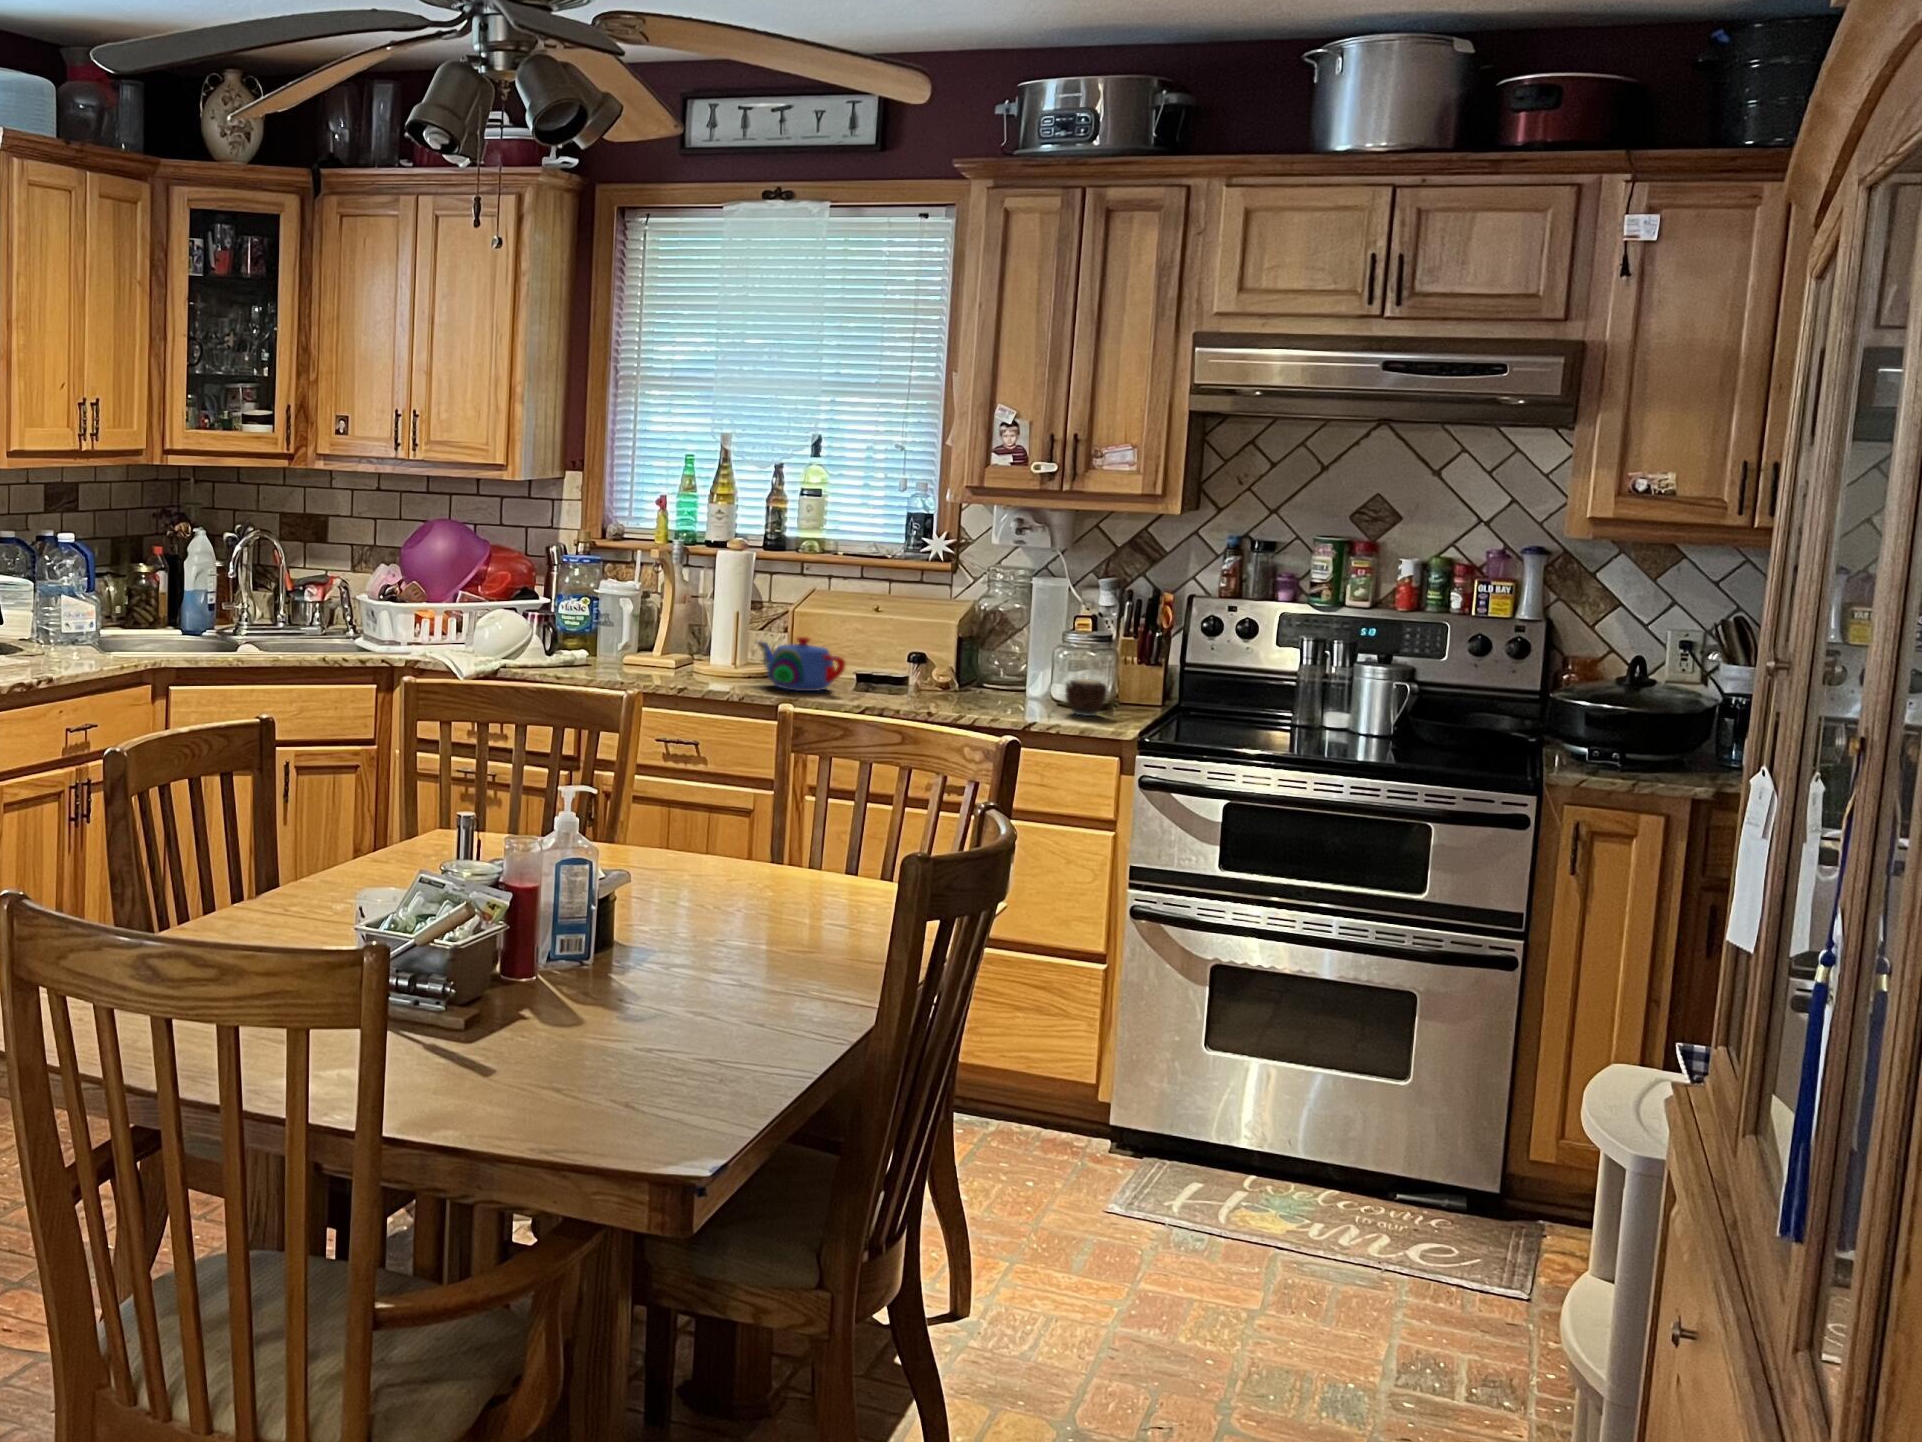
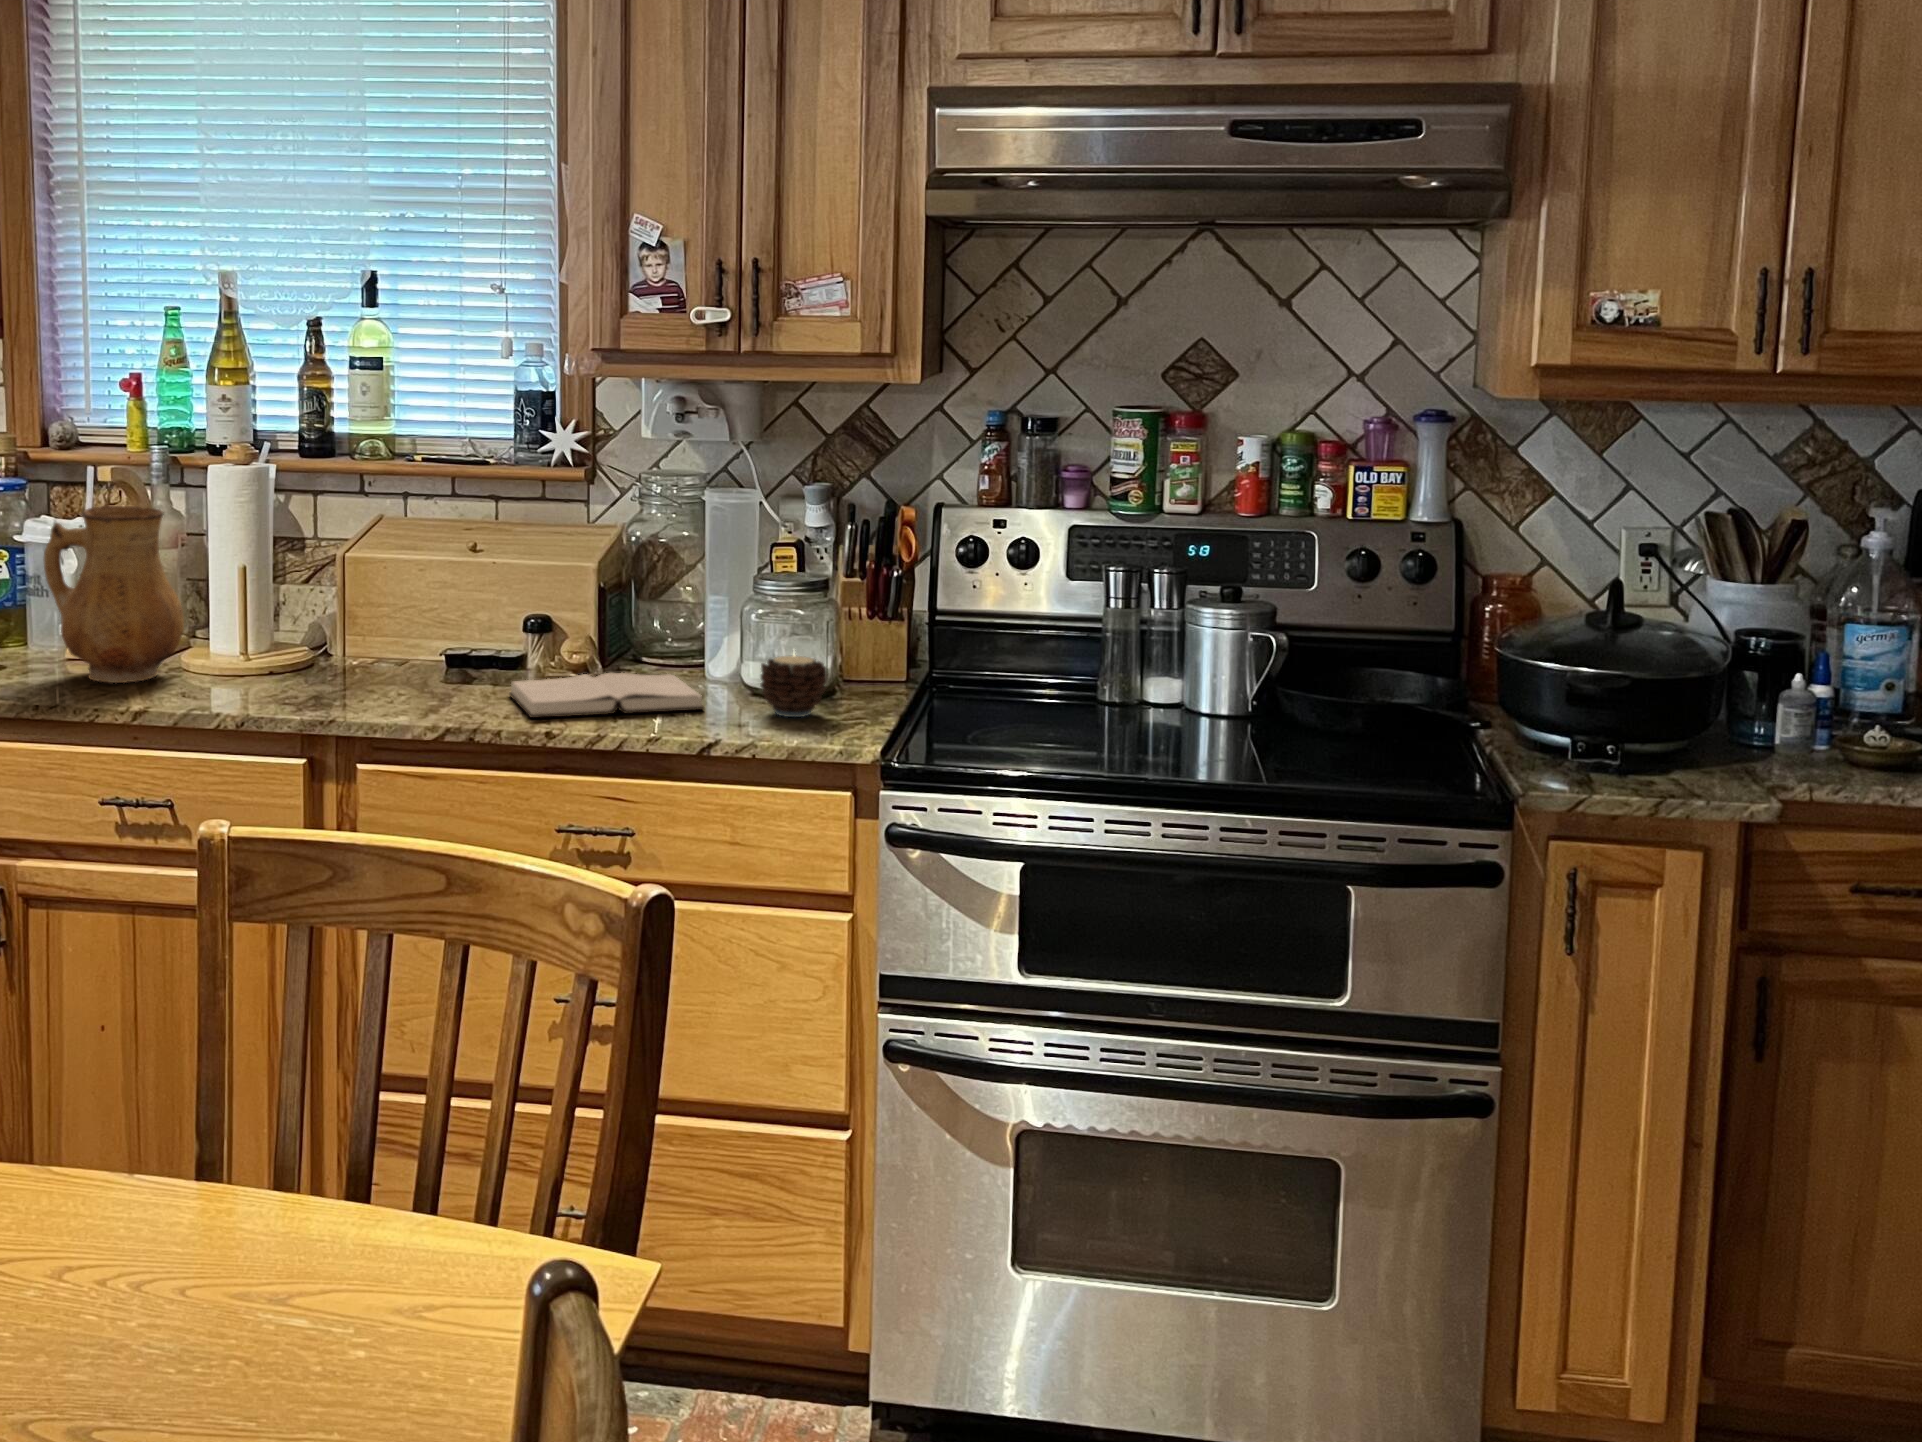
ceramic pitcher: none [625,571,705,676] -> present [44,506,184,683]
teapot: present [758,637,845,691] -> none [266,608,409,700]
hardback book: none [904,687,1028,709] -> present [509,673,704,718]

